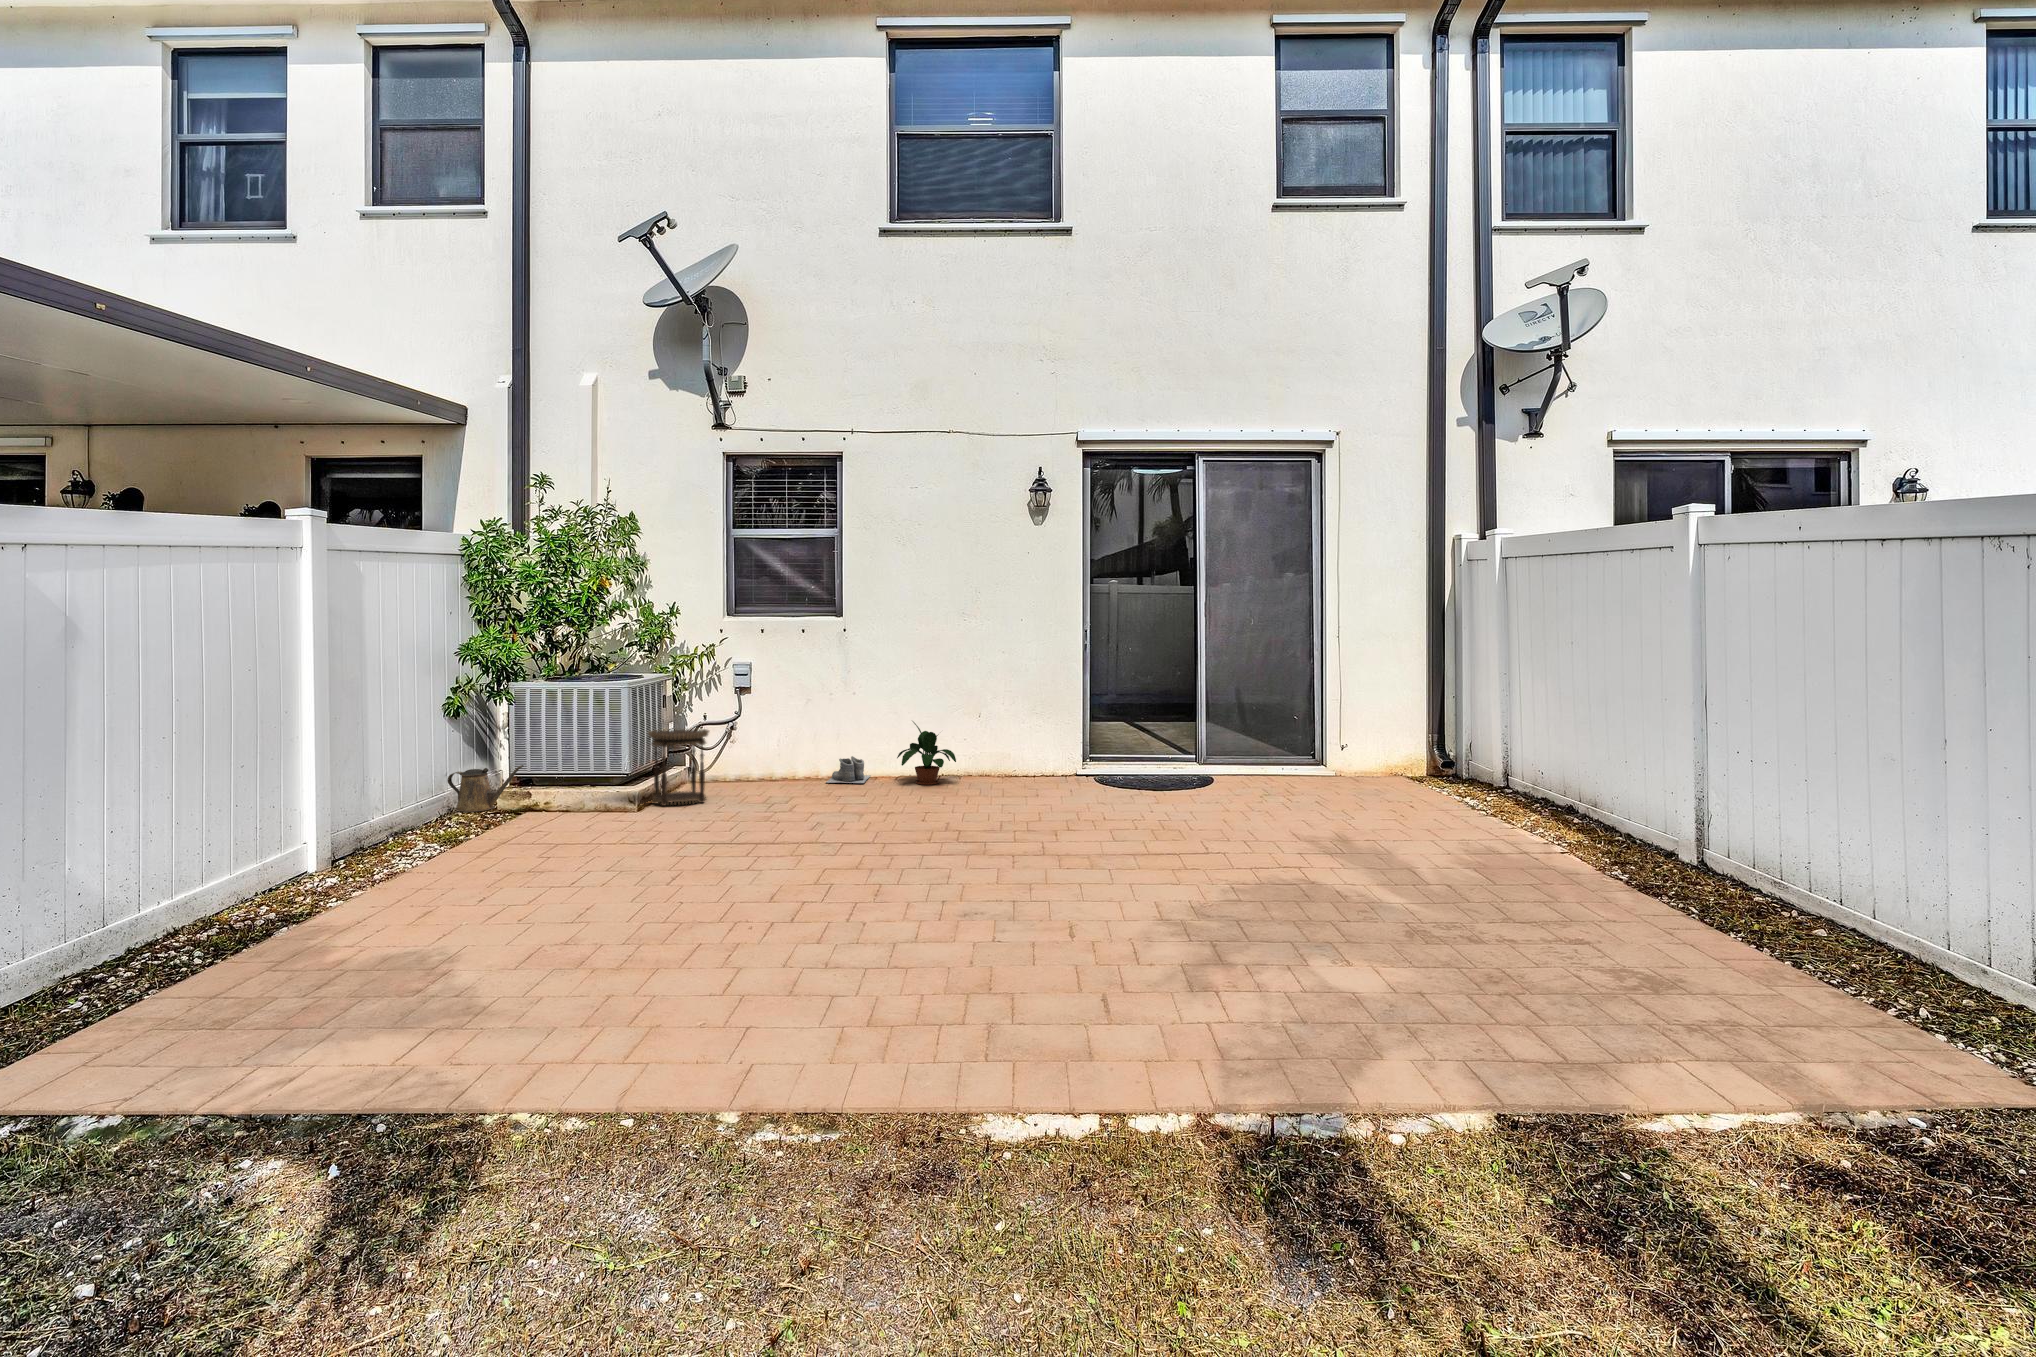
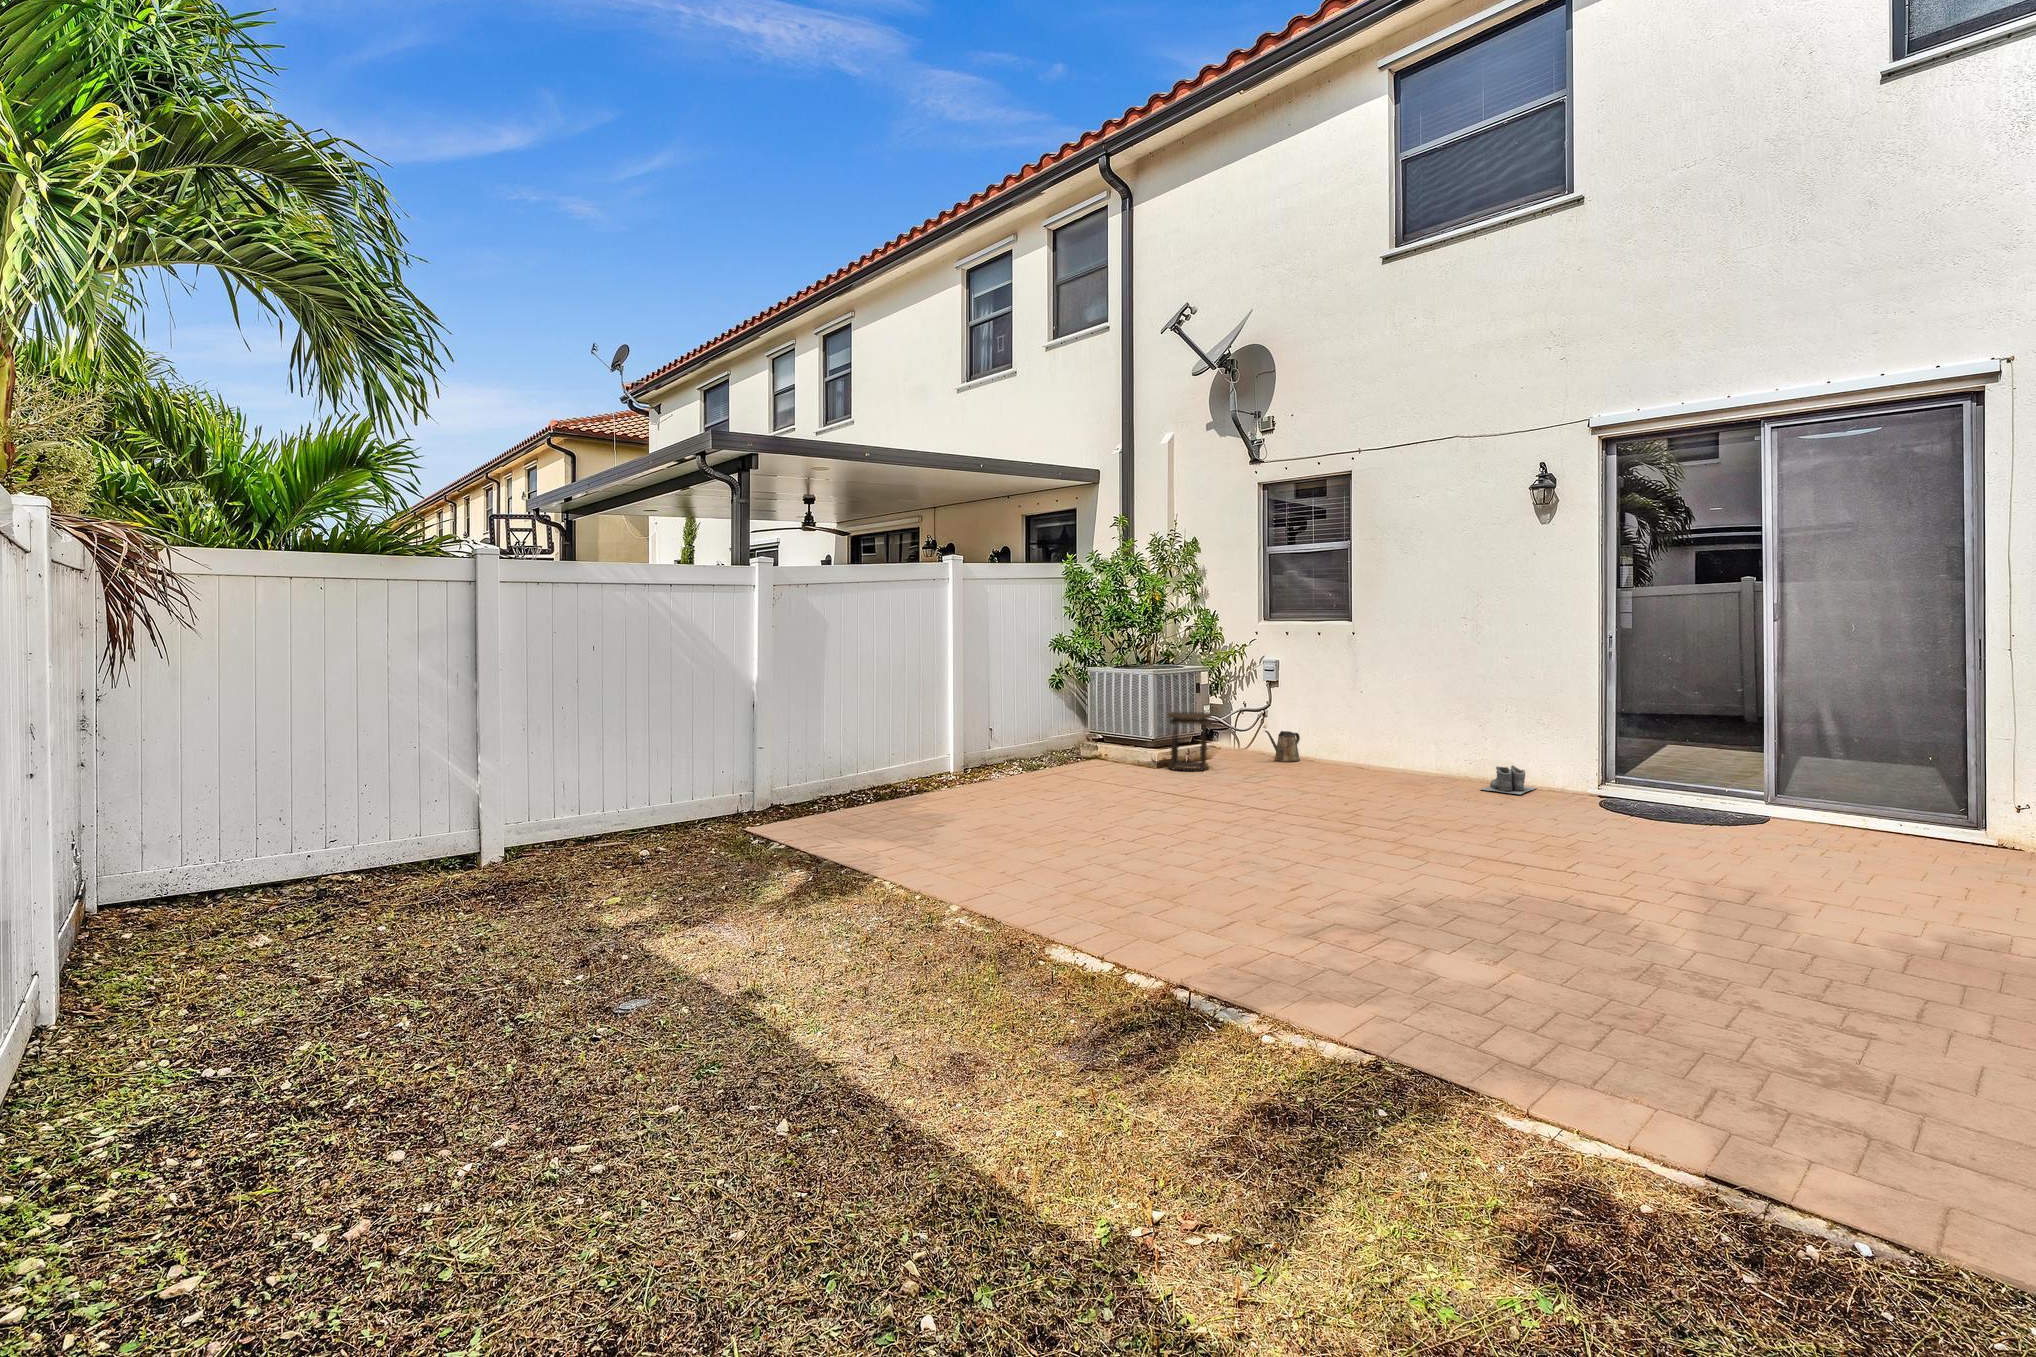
potted plant: present [897,722,956,785] -> none [1381,716,1437,779]
boots: present [826,756,871,783] -> present [1481,766,1536,795]
watering can: present [447,765,524,812] -> present [1265,730,1300,762]

